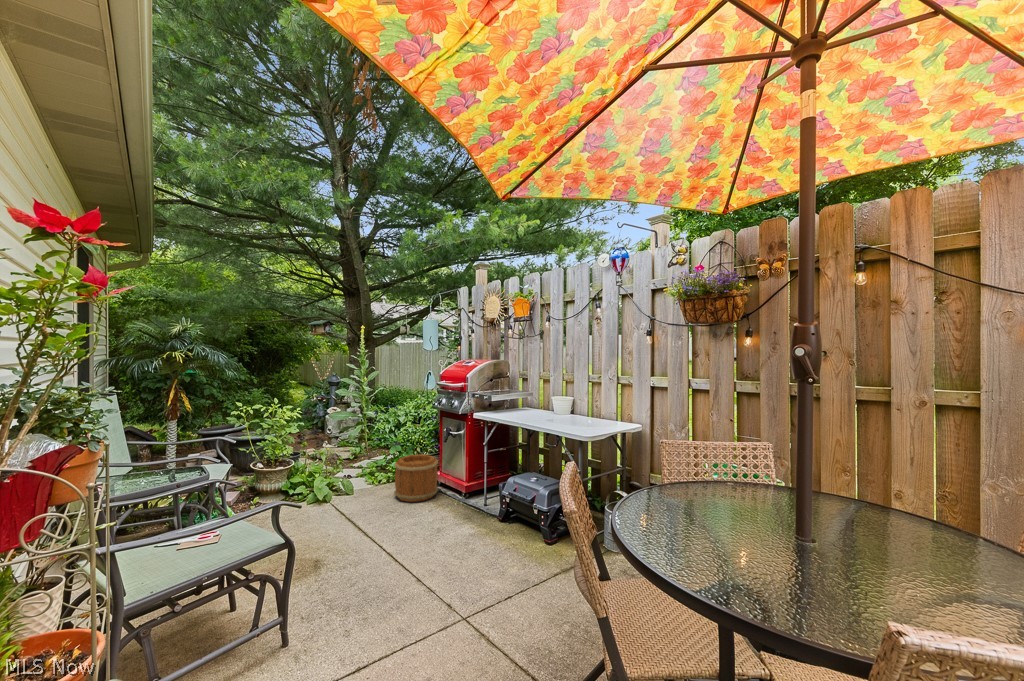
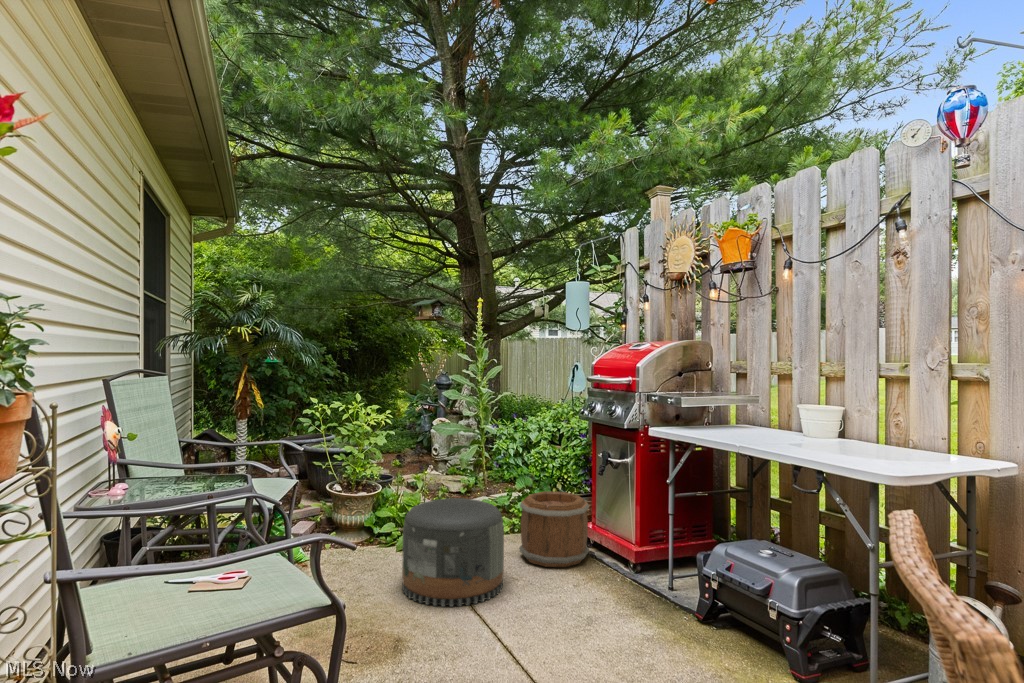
pouf: none [316,465,385,535] -> present [402,498,504,607]

